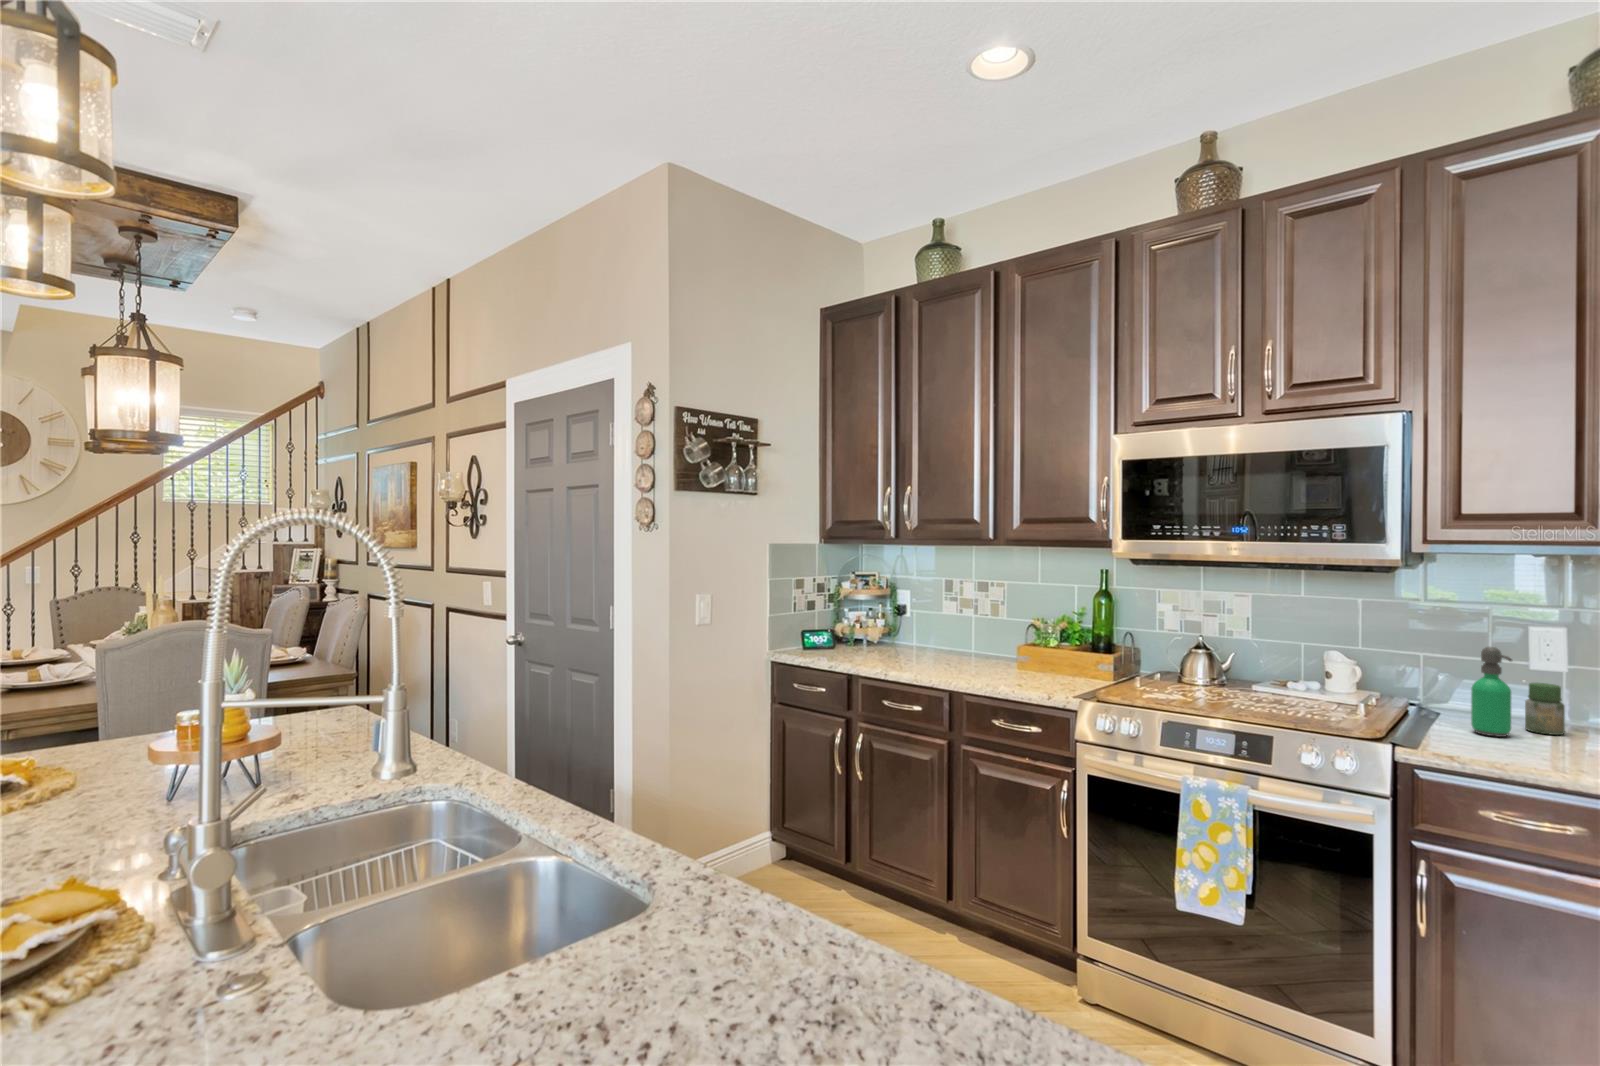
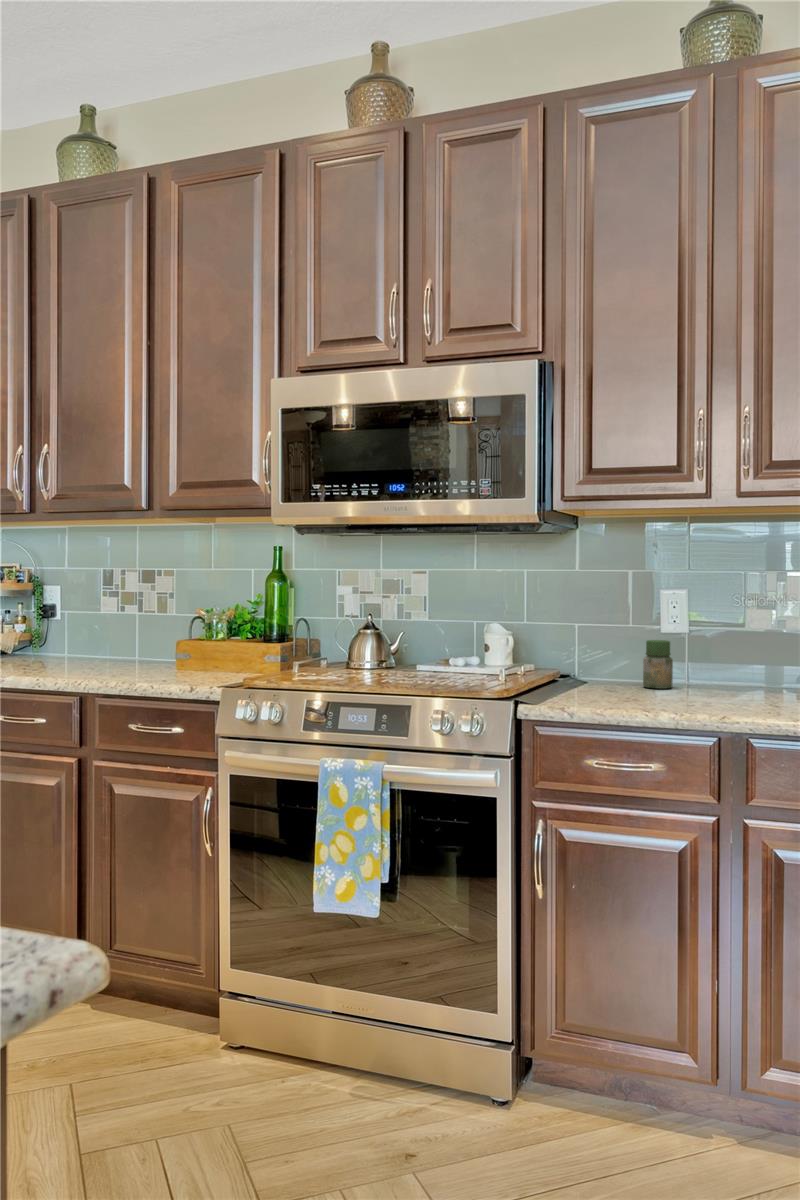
soap dispenser: present [1471,647,1512,737] -> none [596,603,627,692]

